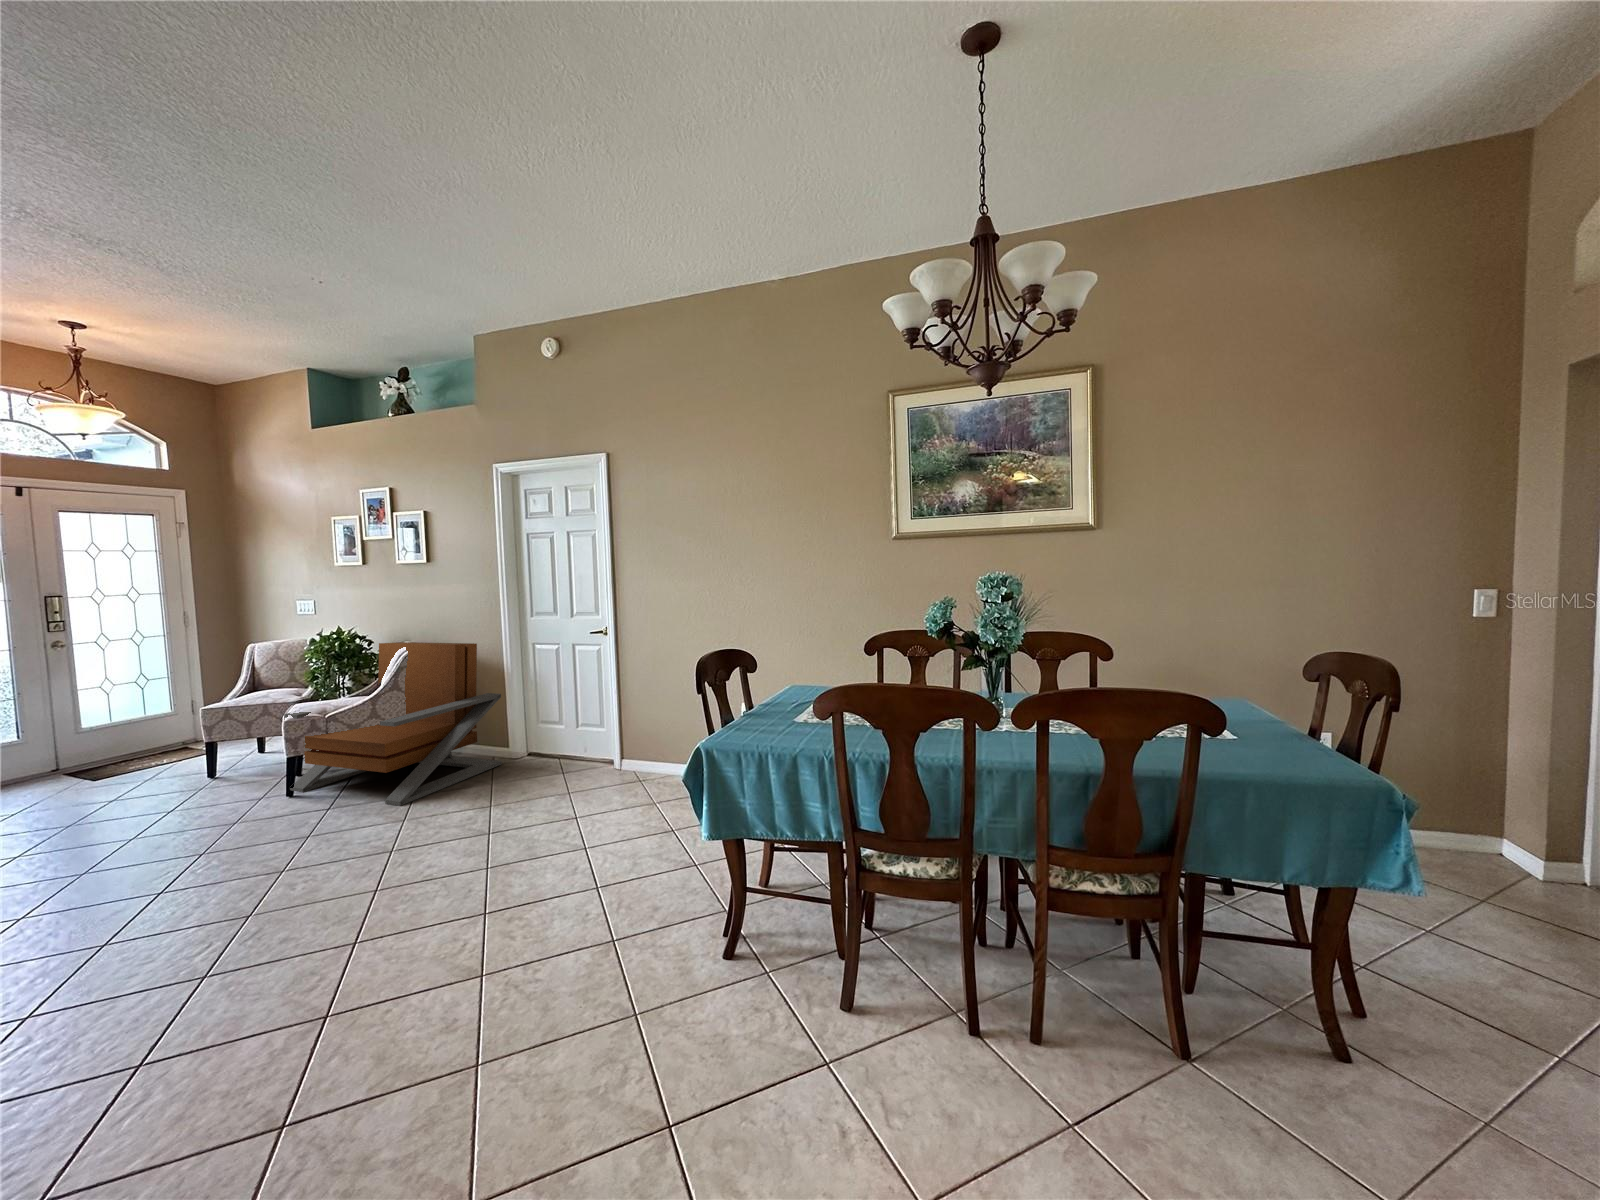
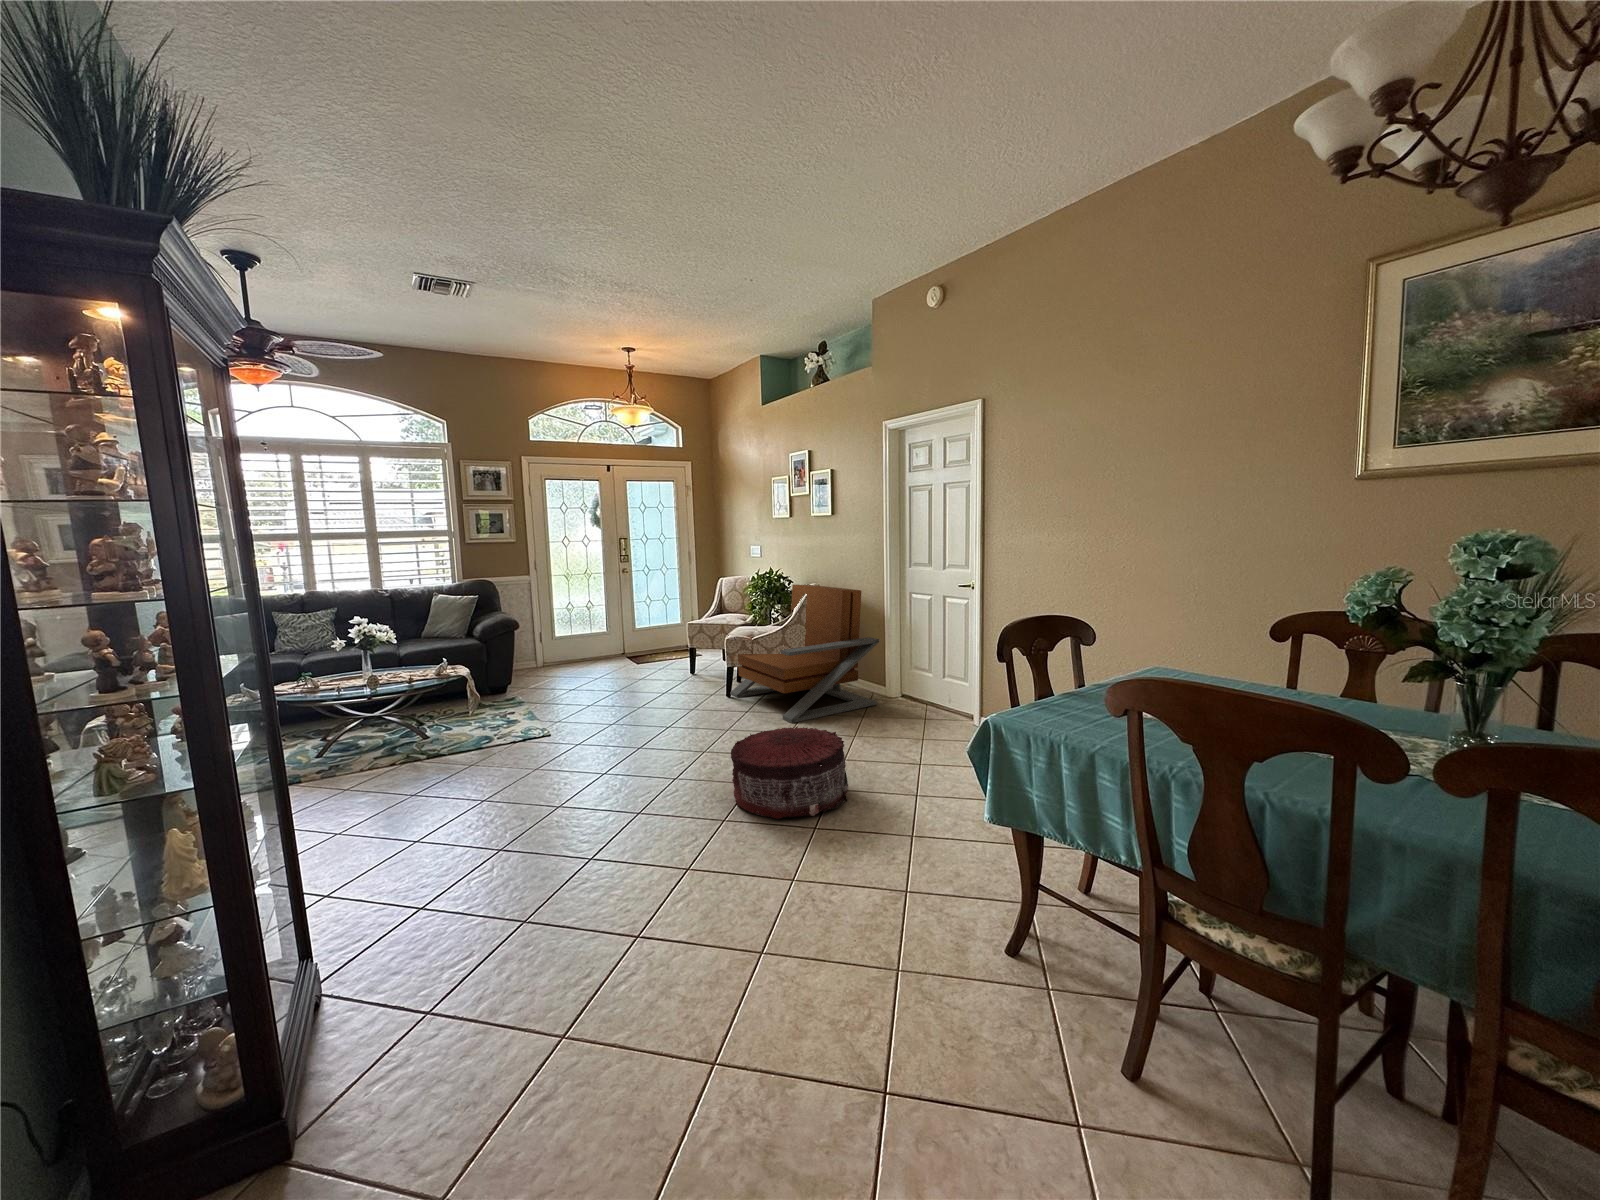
pouf: none [348,799,512,923] -> present [731,726,848,819]

